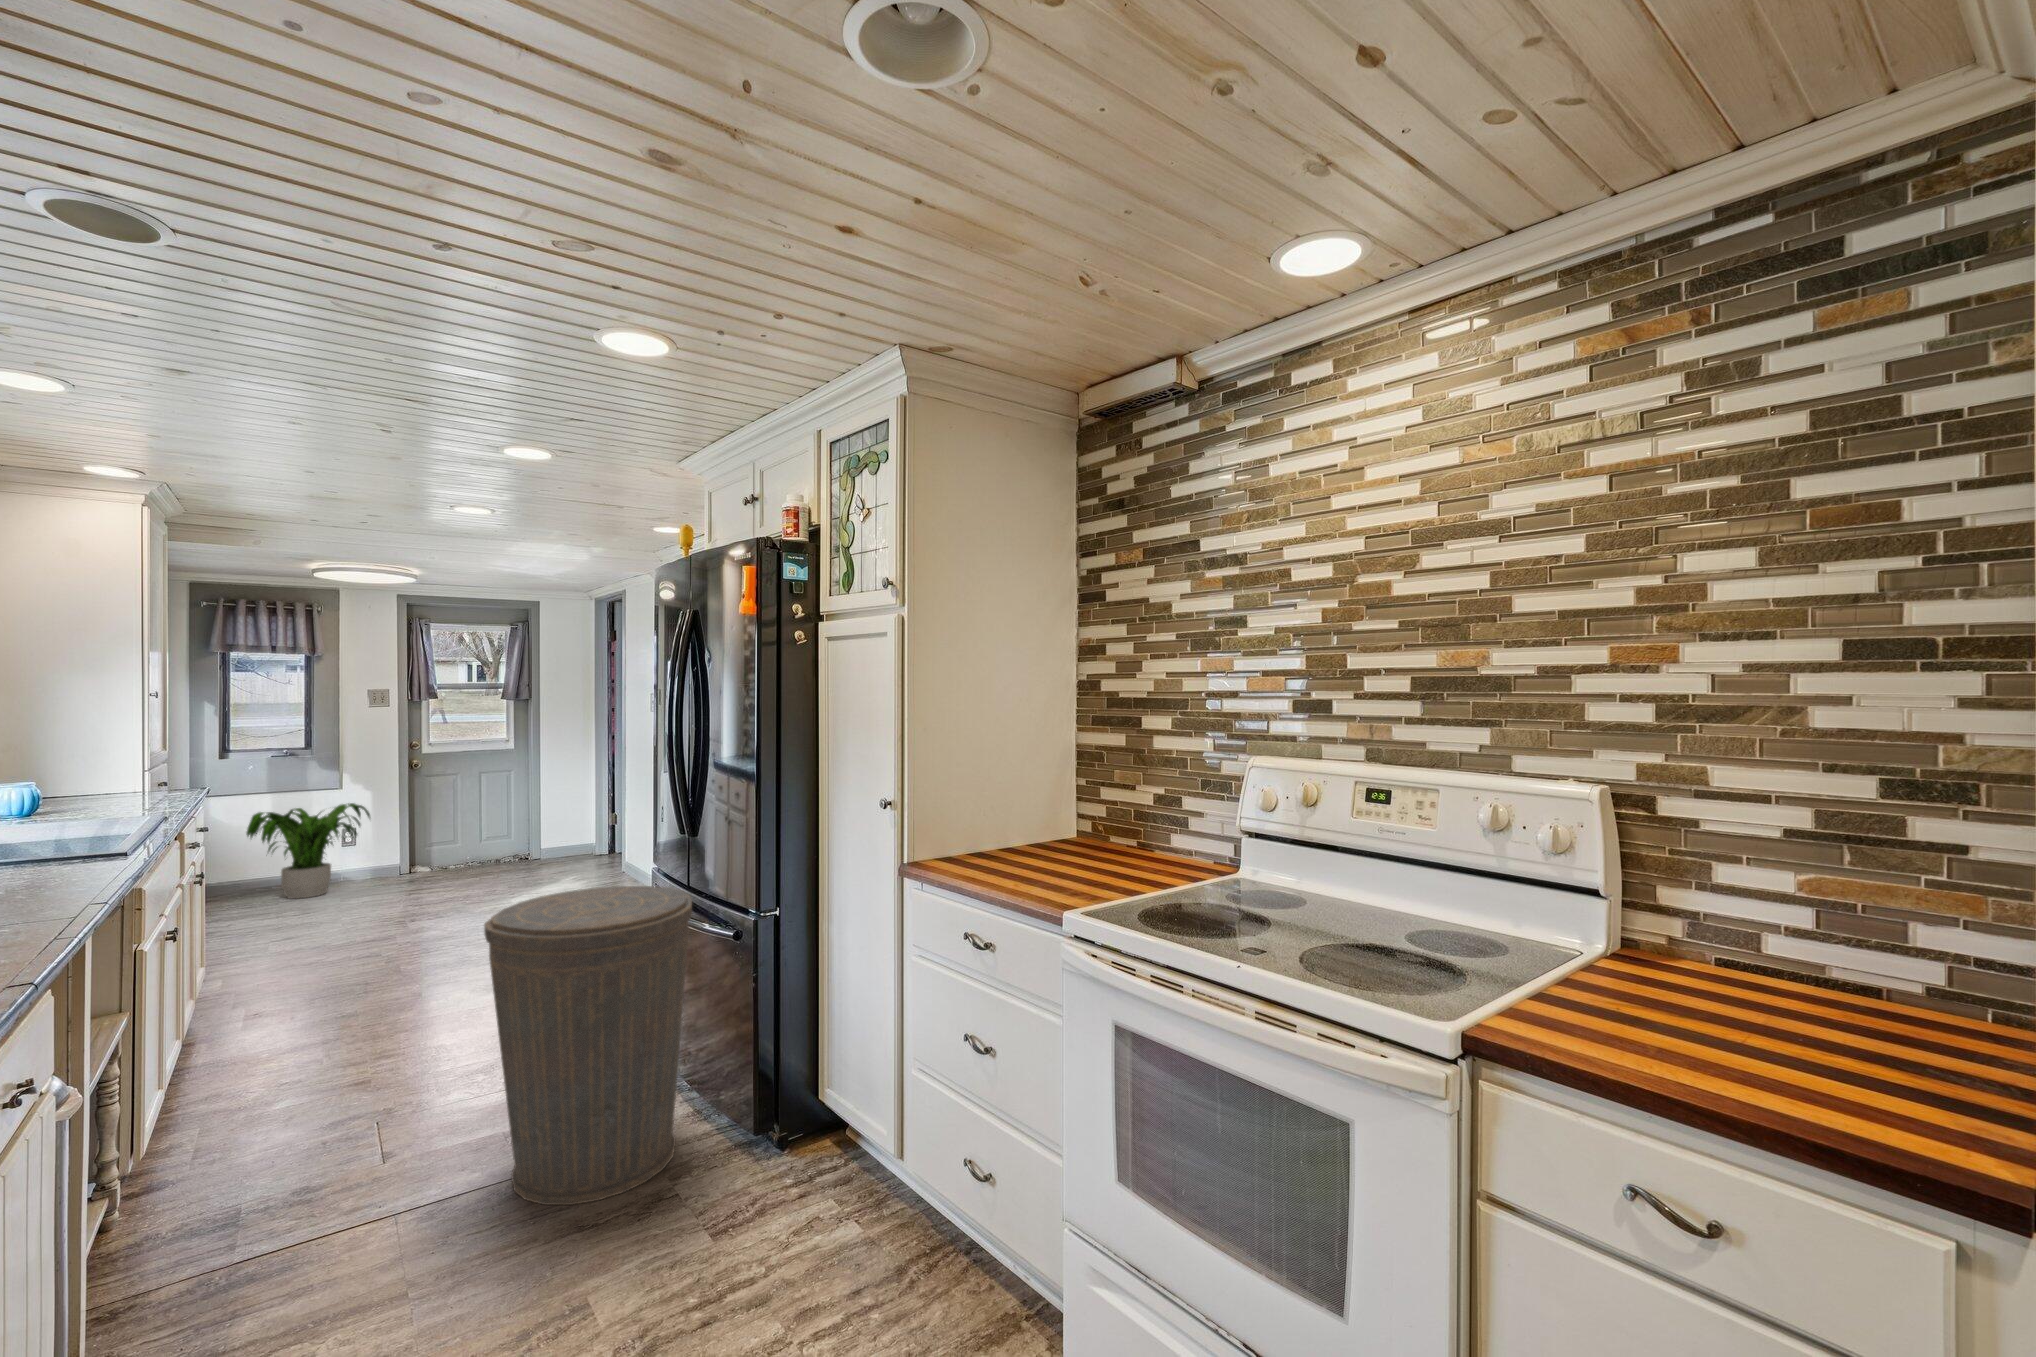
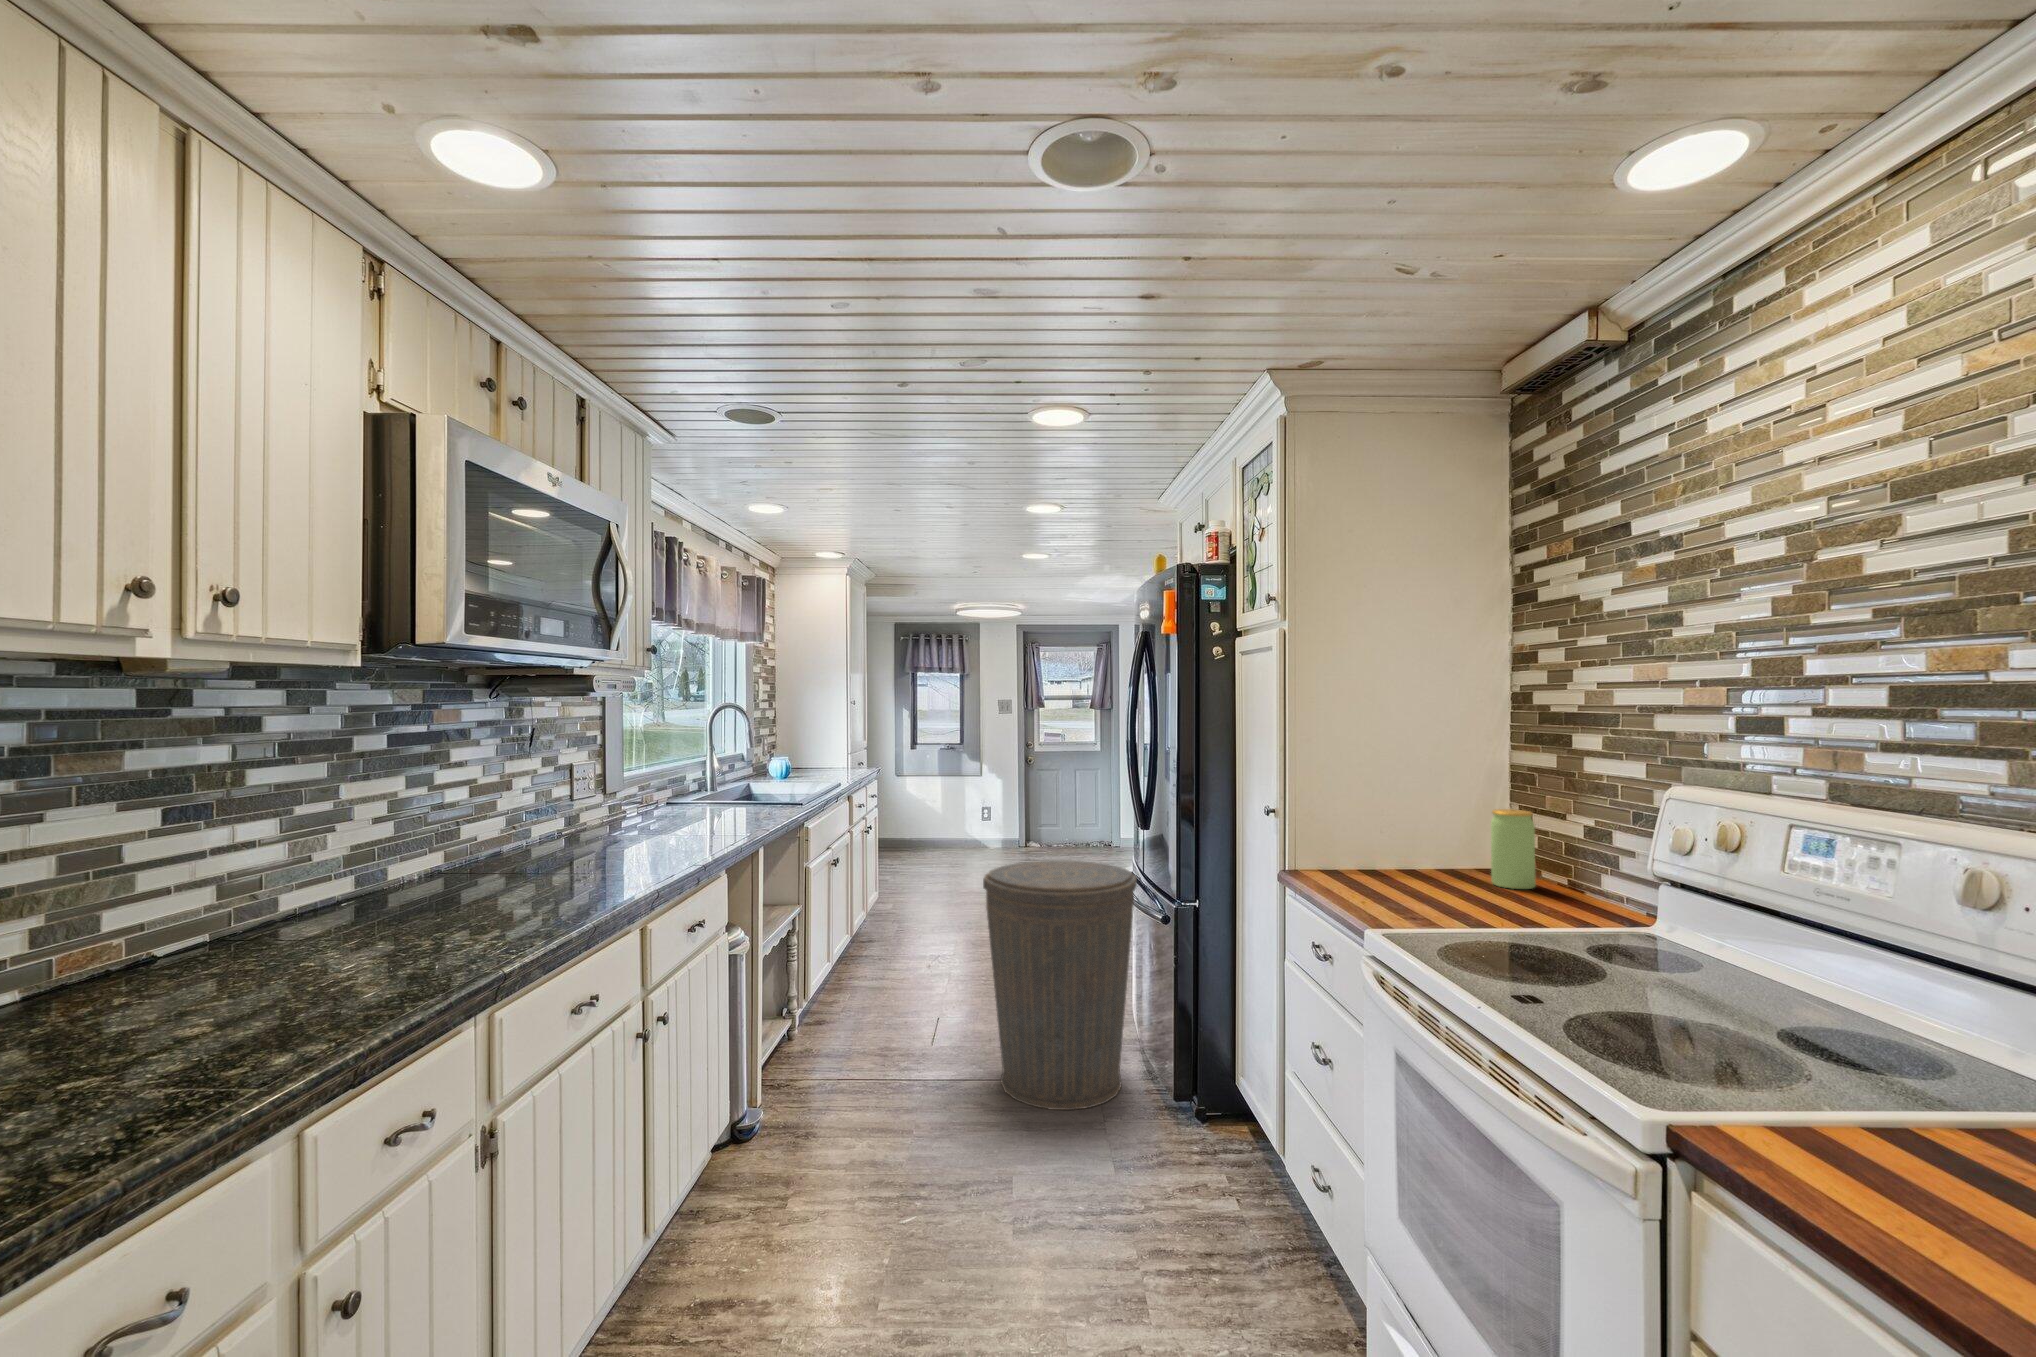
jar: none [1086,785,1120,855] -> present [1491,809,1536,889]
potted plant: present [247,803,370,899] -> none [928,787,1002,854]

